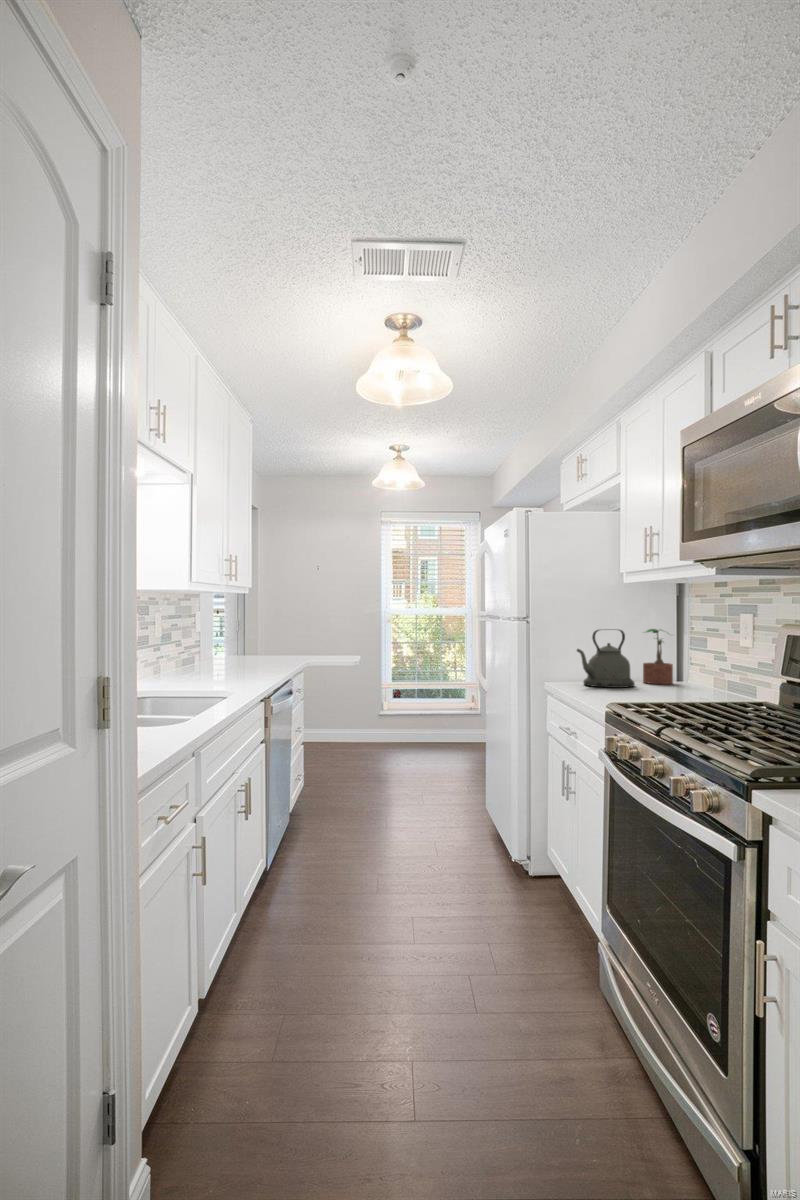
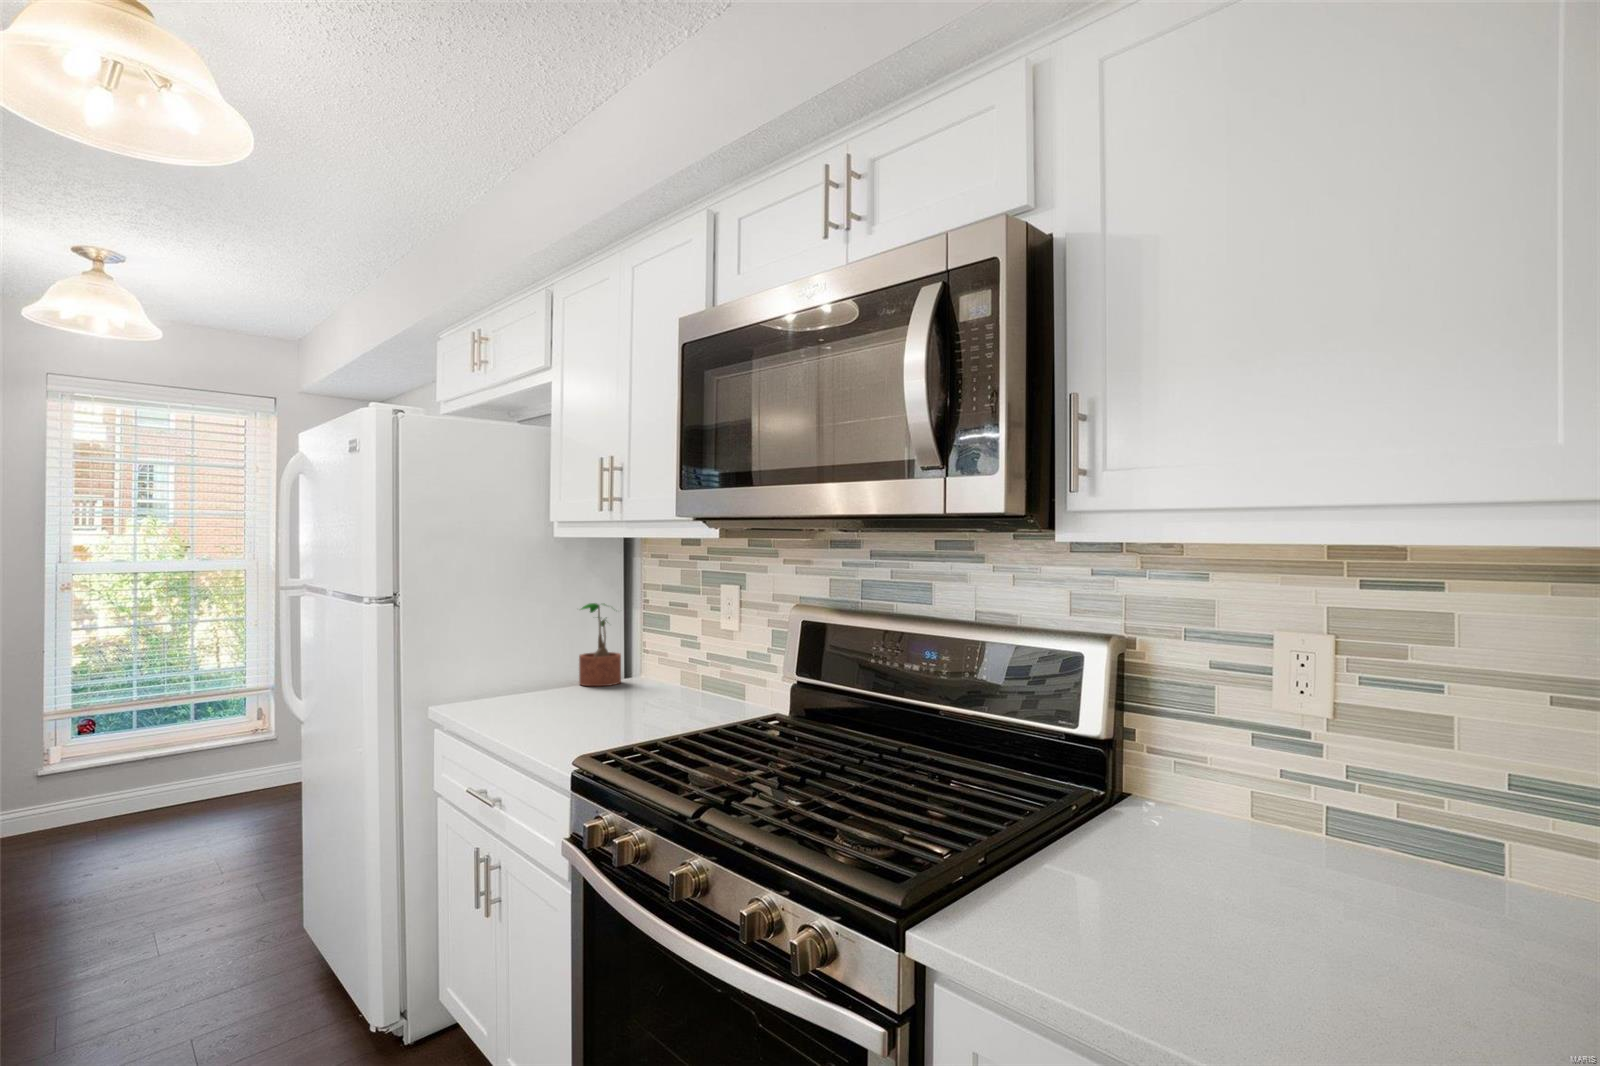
kettle: present [577,630,635,688] -> none [486,609,574,704]

